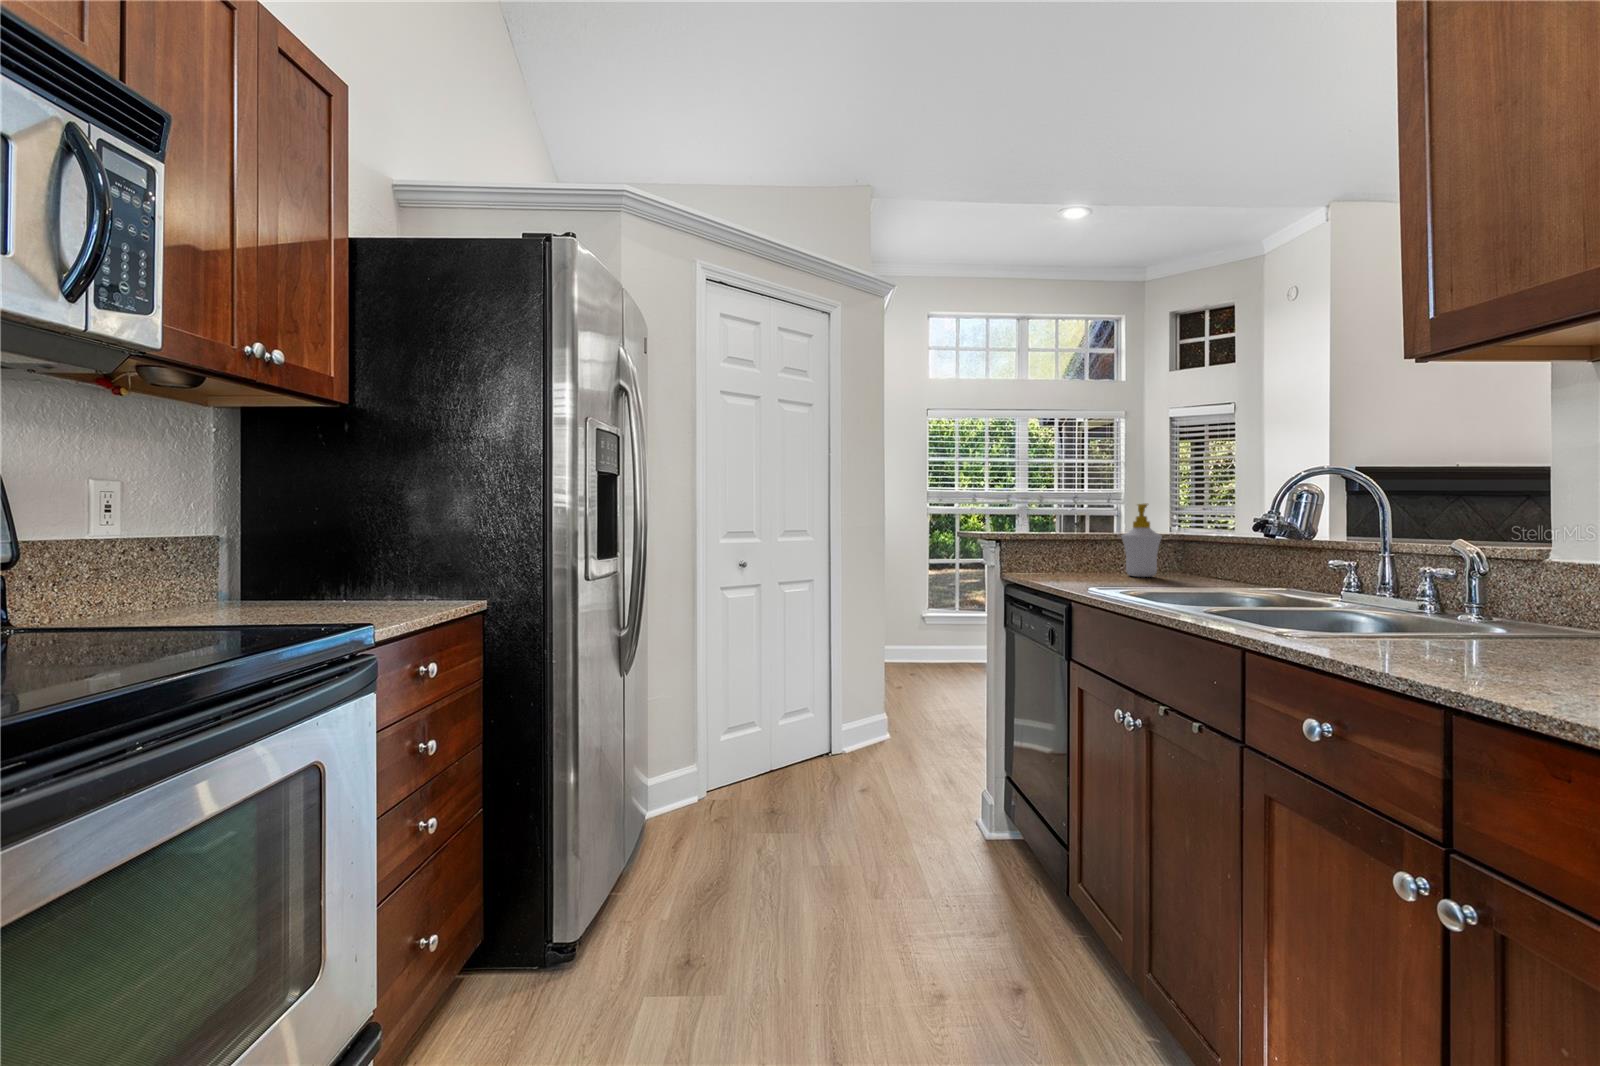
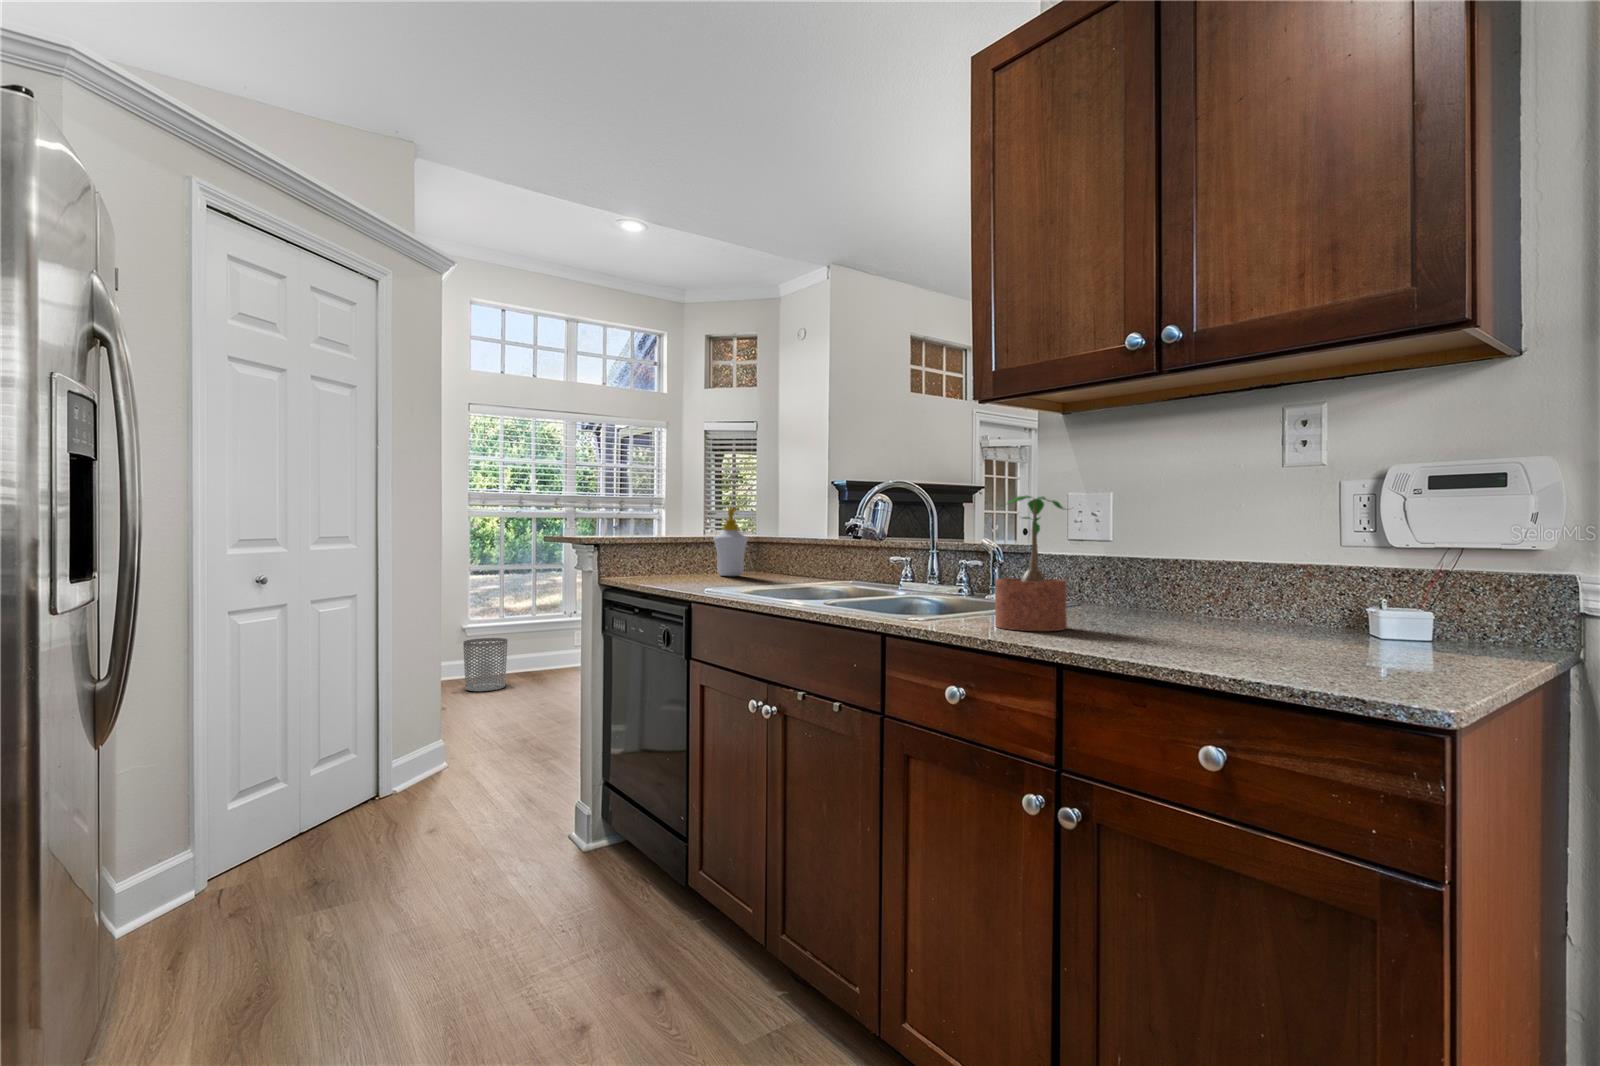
potted plant: none [1401,484,1533,666] -> present [995,496,1067,631]
waste bin: none [925,625,962,673] -> present [463,638,507,691]

